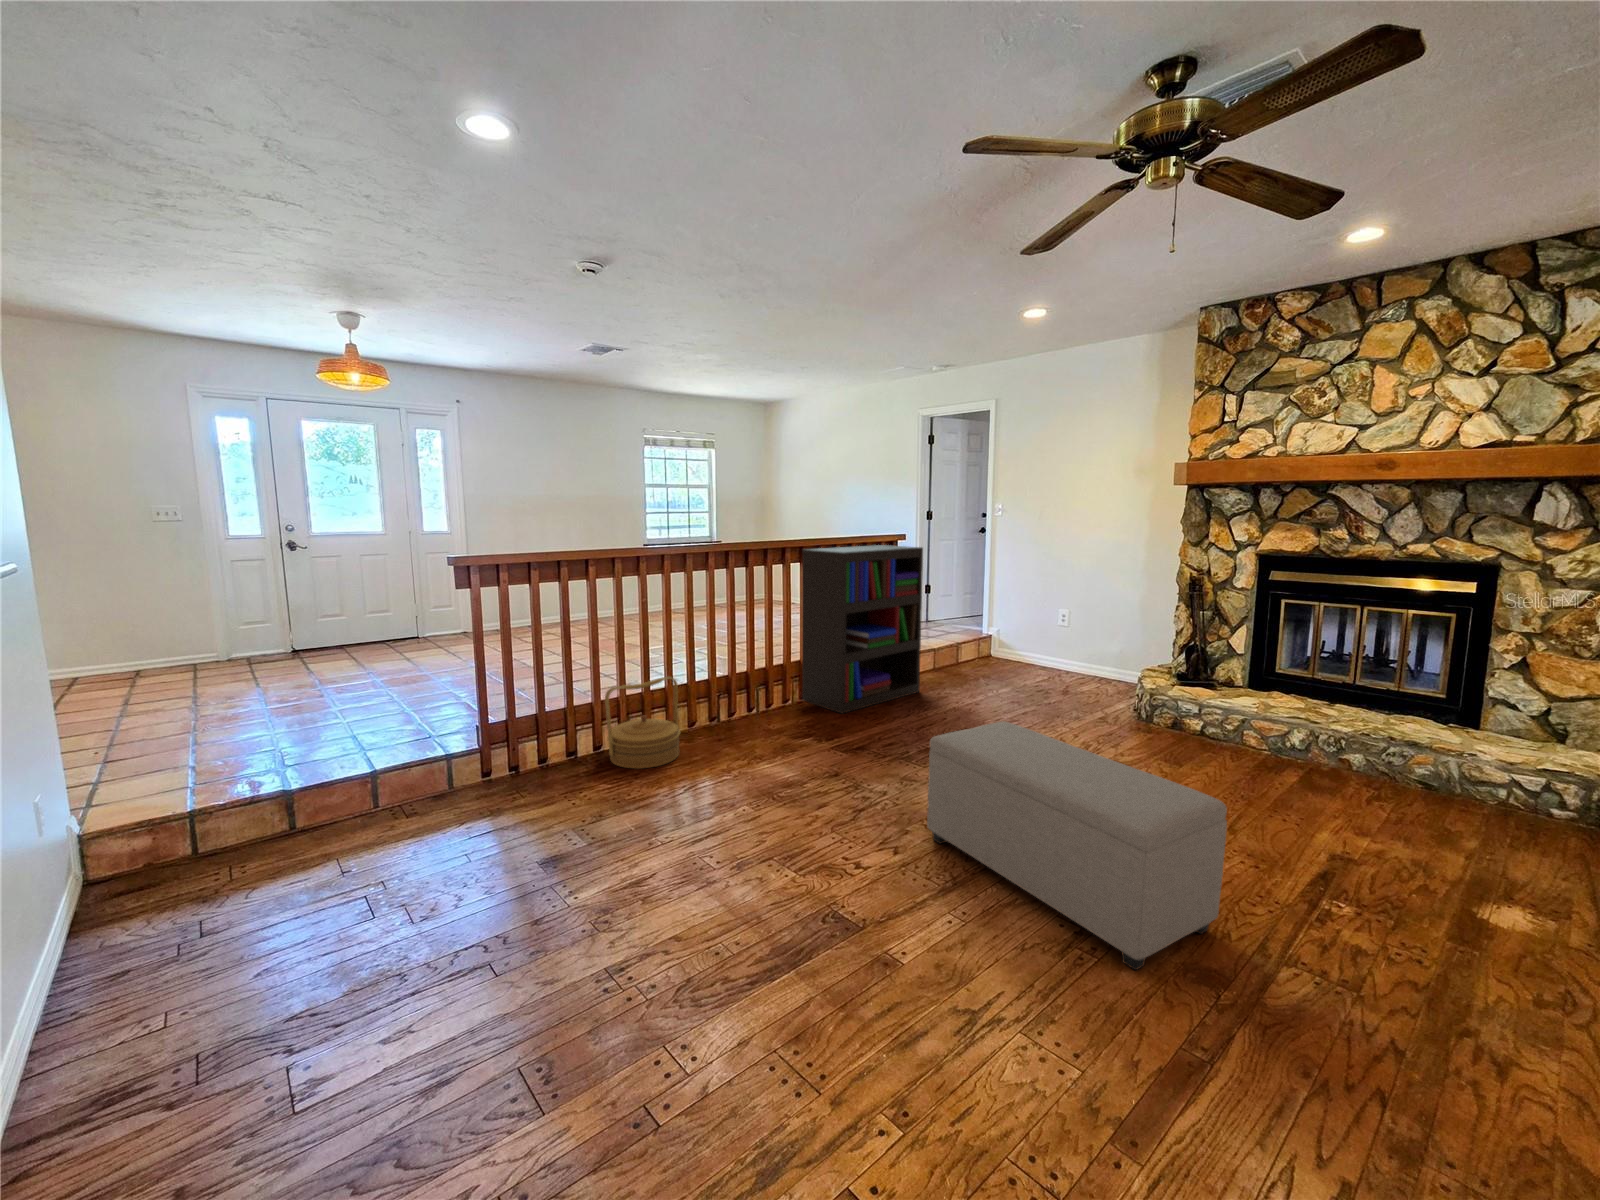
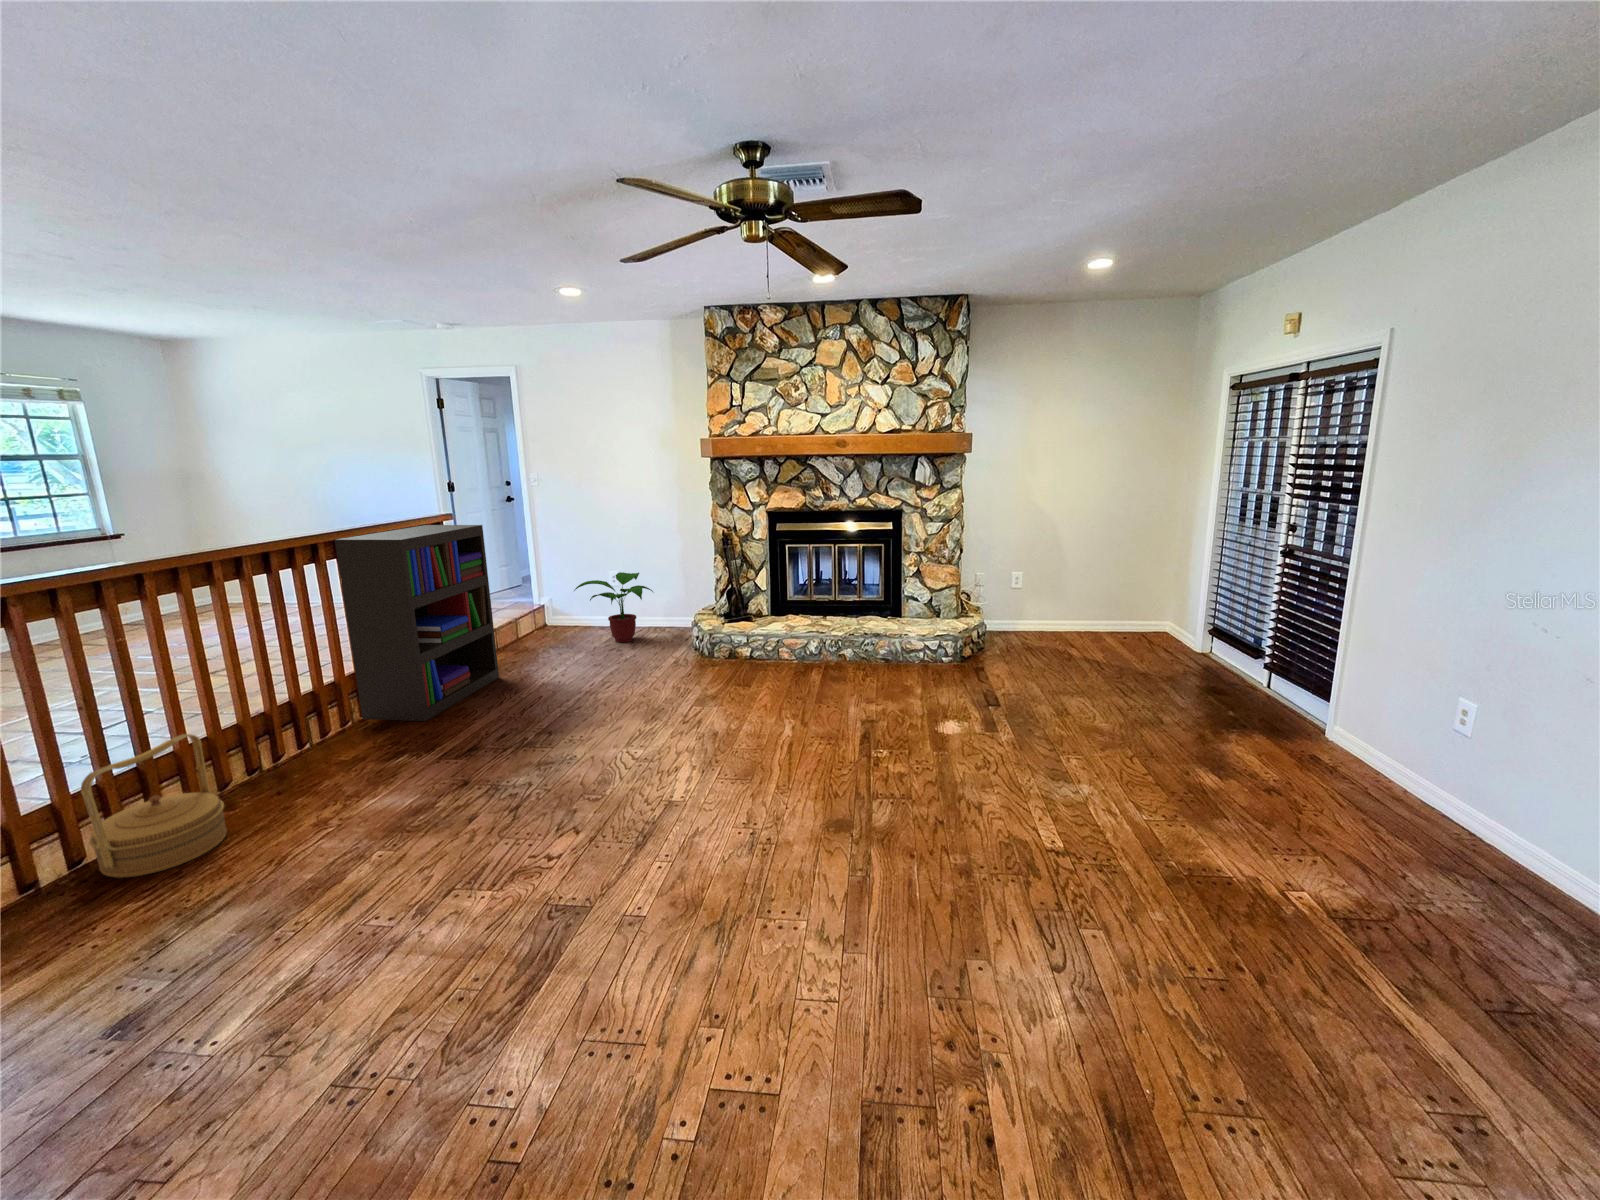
potted plant: none [1011,611,1098,685] -> present [574,572,653,642]
ottoman: present [927,722,1227,970] -> none [591,684,830,840]

